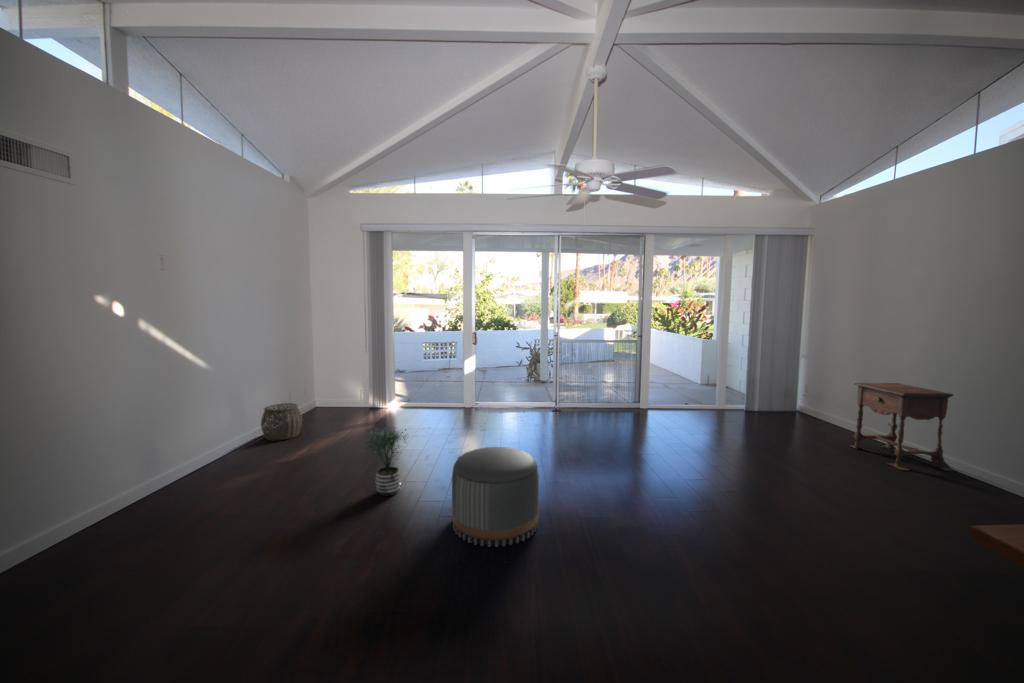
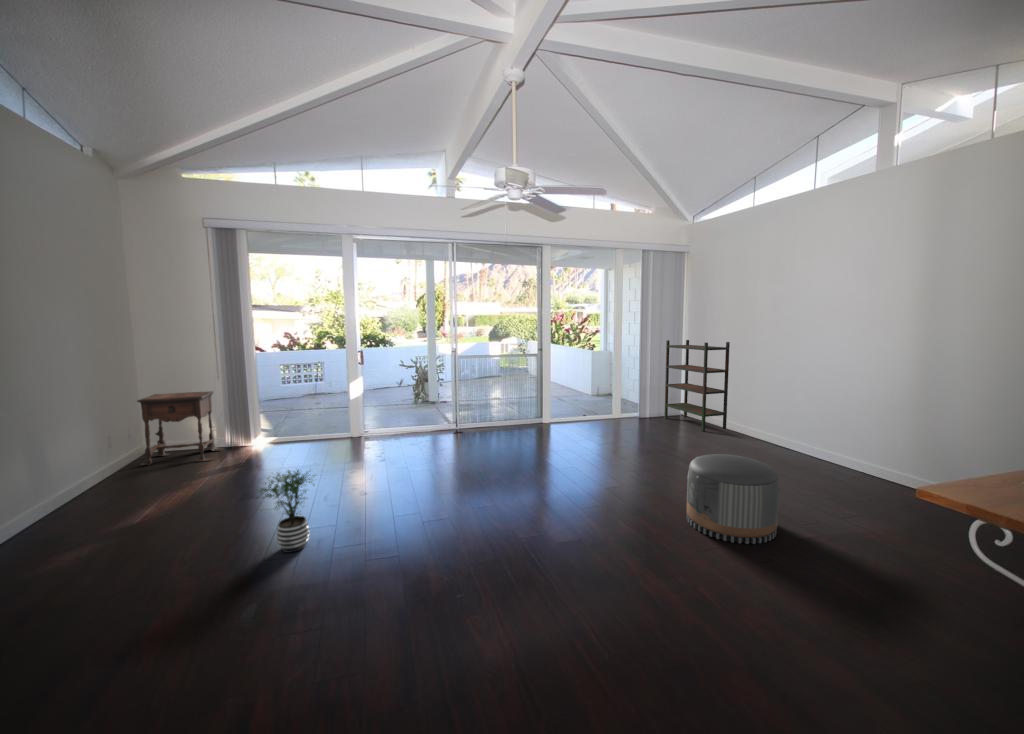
bookshelf: none [784,330,869,434] -> present [664,340,730,431]
side table: present [851,383,957,471] -> present [137,391,224,465]
woven basket: present [261,403,302,441] -> none [69,453,136,506]
pouf: present [452,447,539,547] -> present [686,454,779,544]

